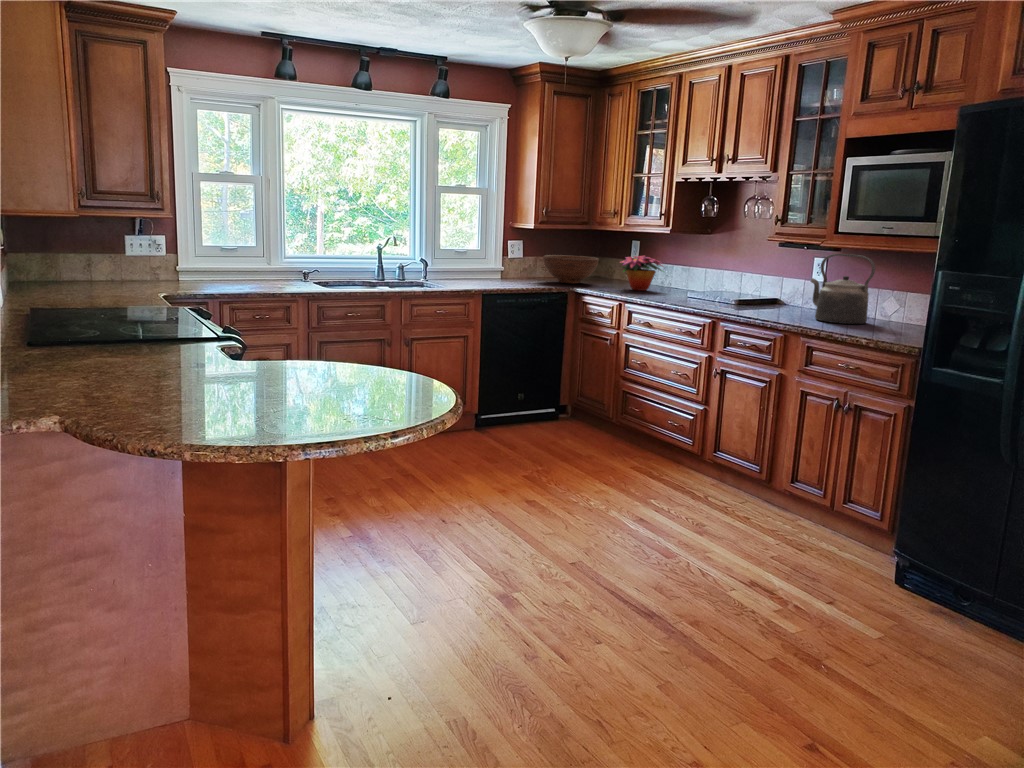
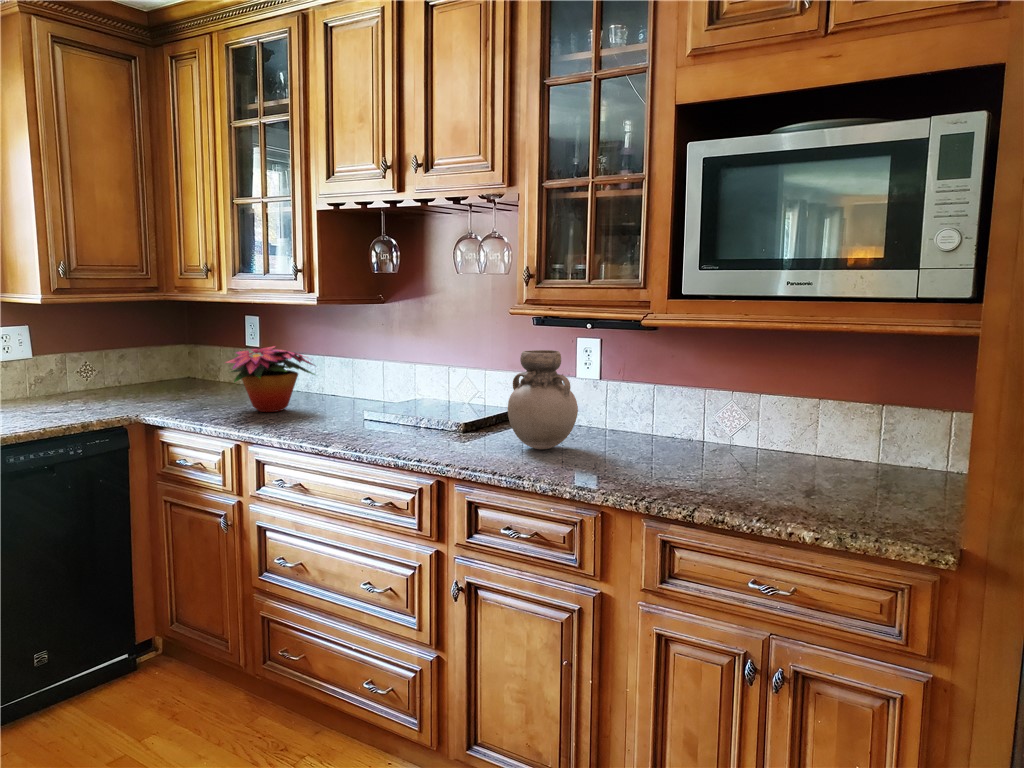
kettle: present [811,254,875,324] -> none [616,337,741,476]
fruit bowl: present [543,255,599,284] -> none [67,351,186,407]
vase: none [756,260,794,311] -> present [508,350,578,449]

